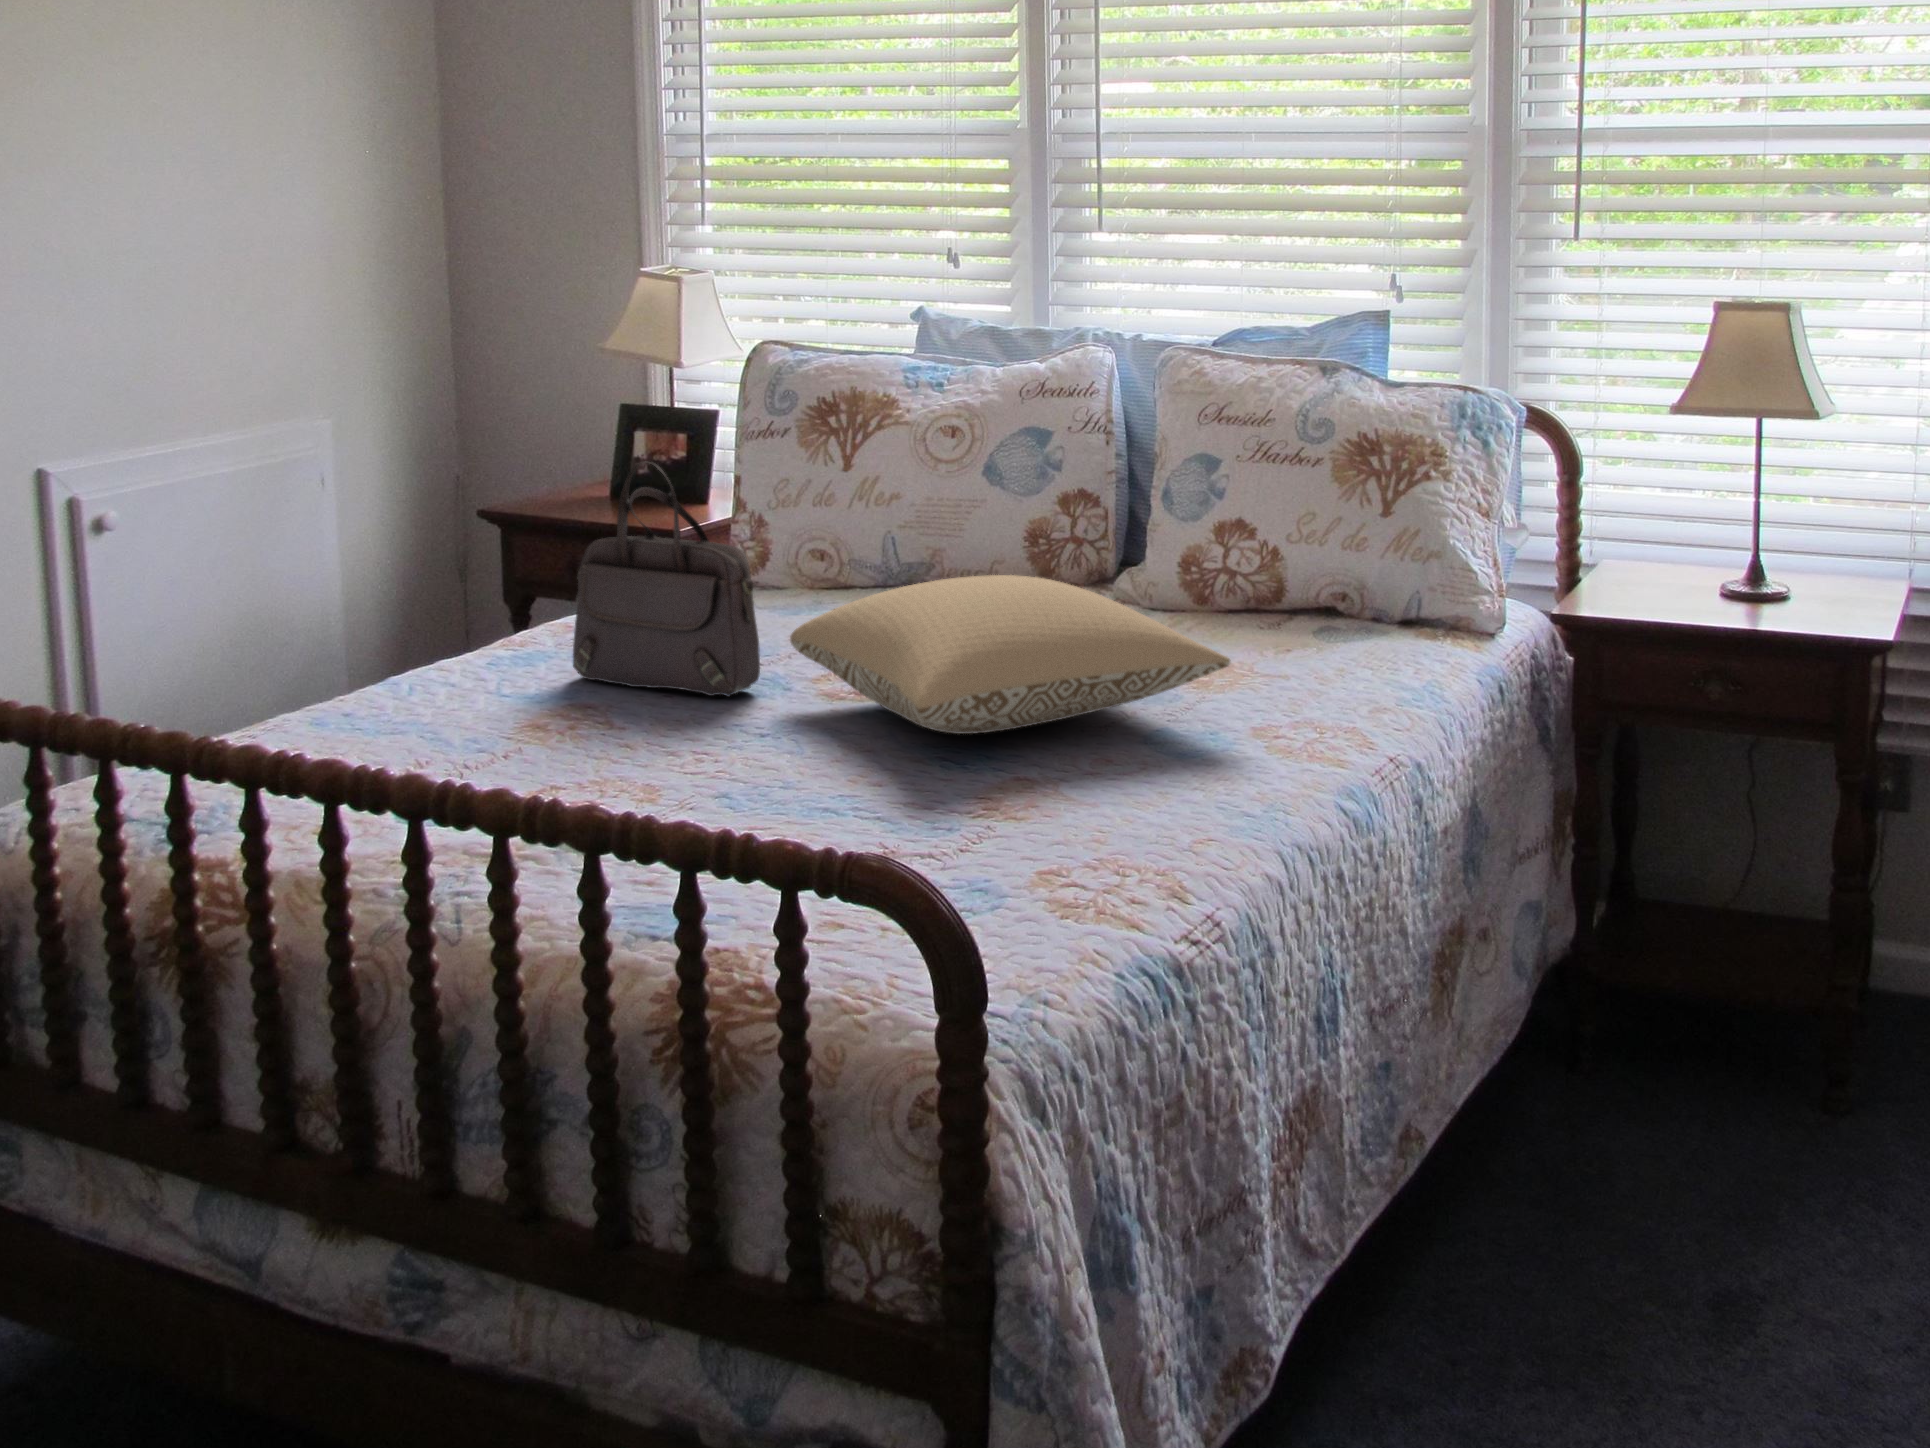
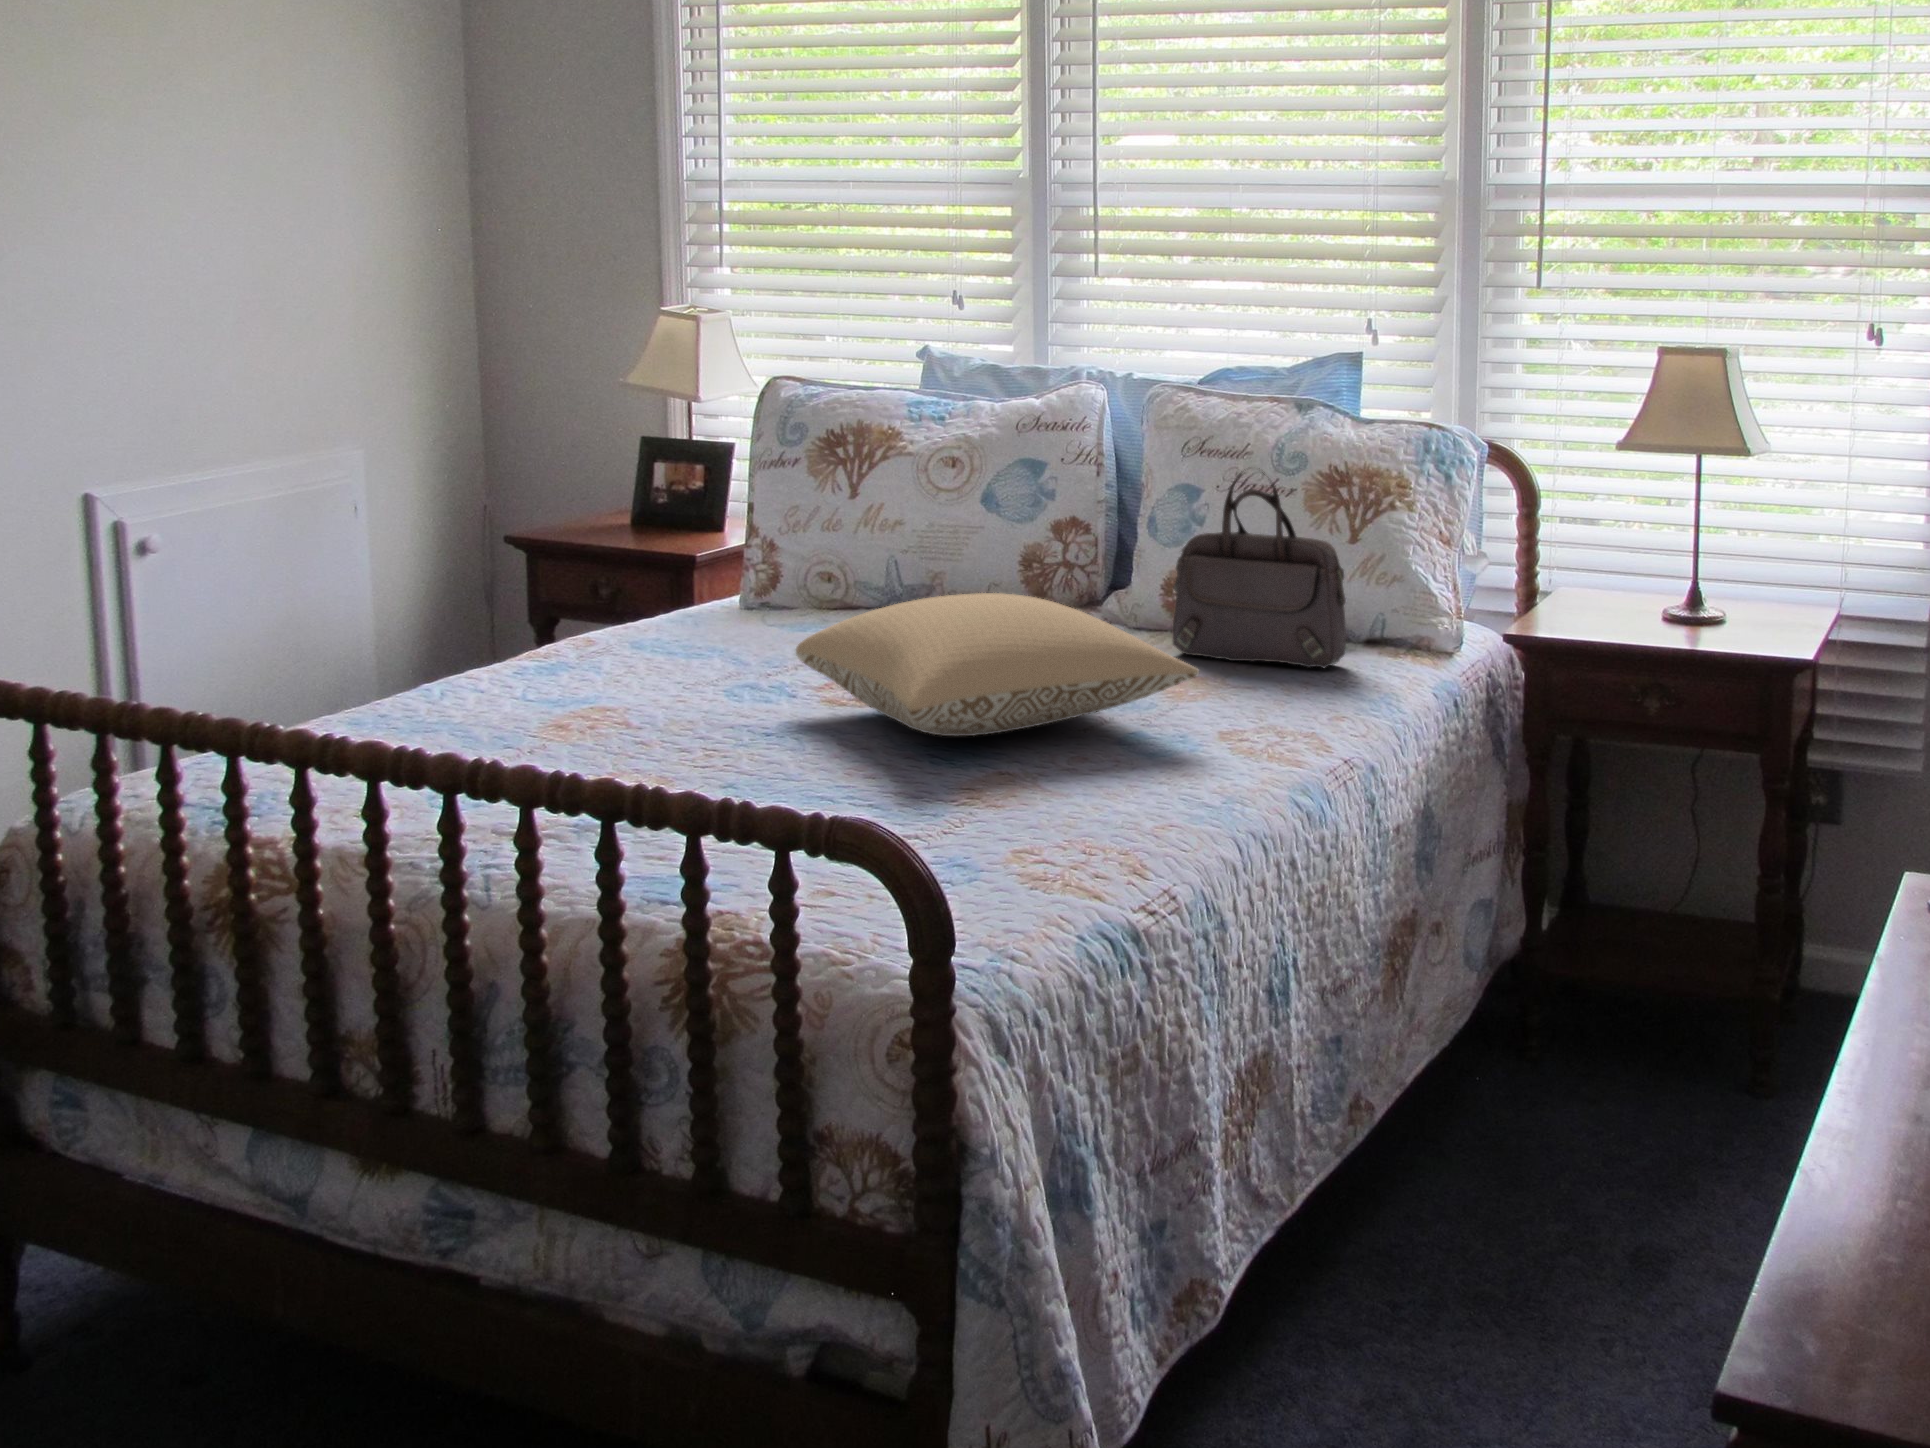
handbag: present [573,462,760,697] -> present [1173,472,1346,668]

